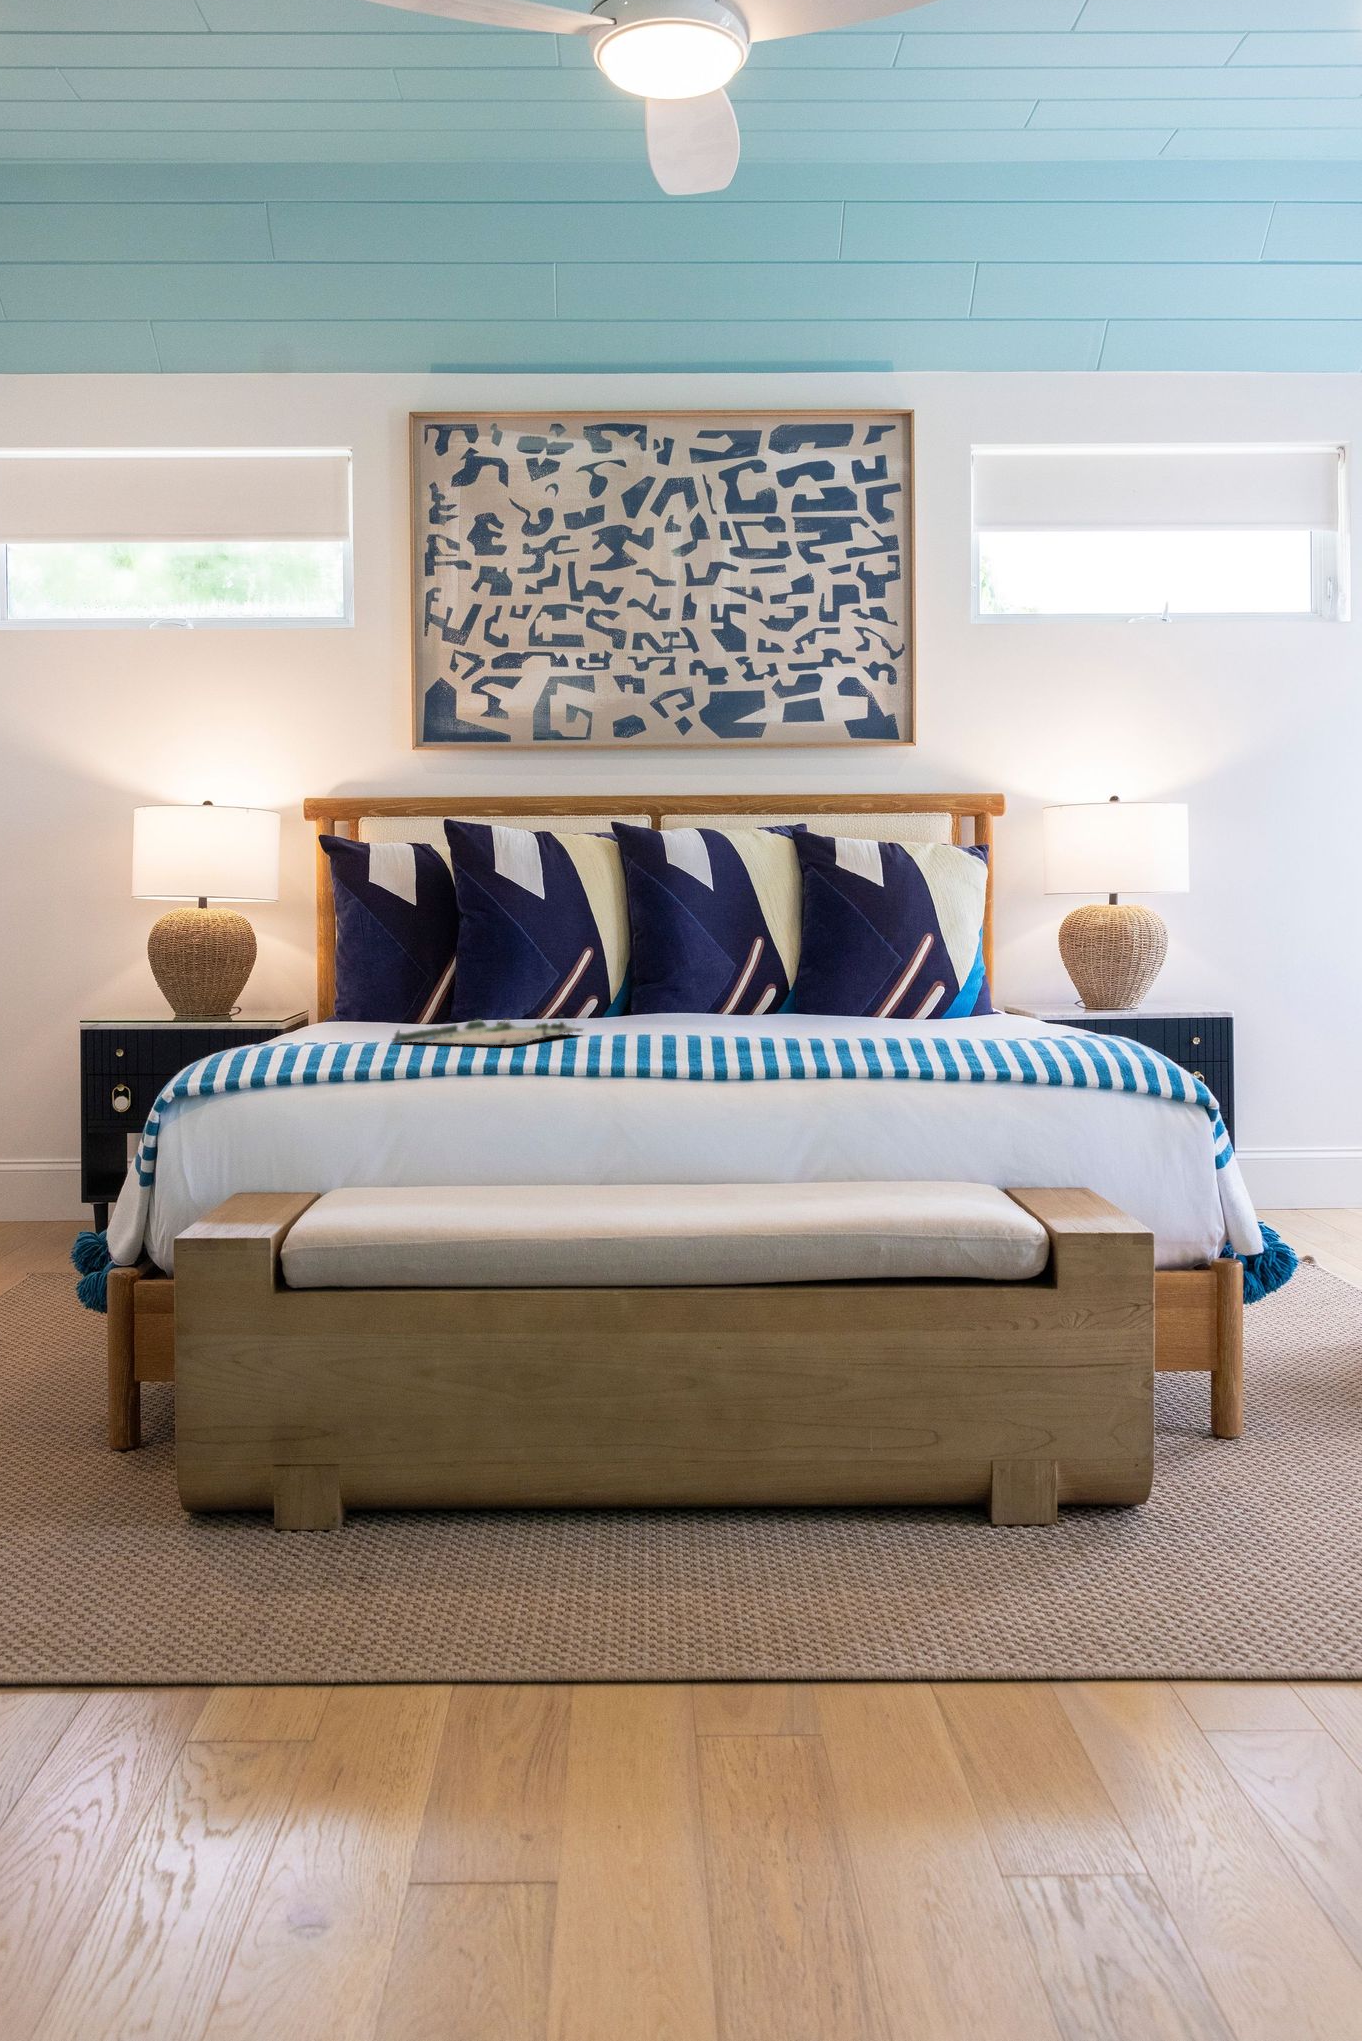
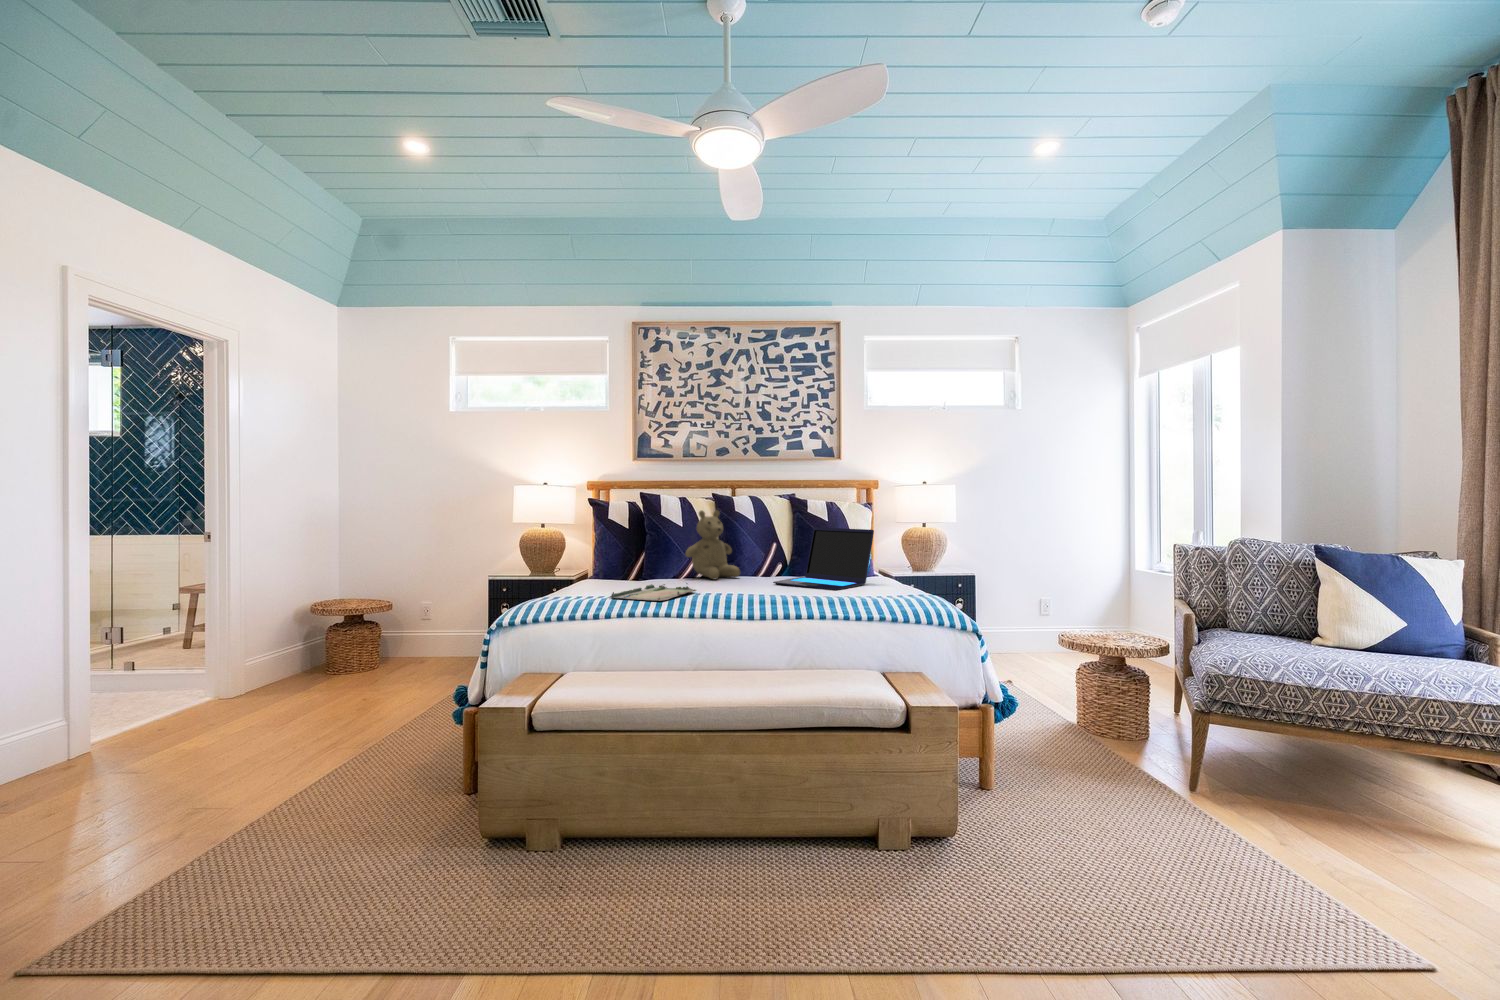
teddy bear: none [550,858,679,1017] -> present [686,510,740,579]
laptop: none [755,895,989,1032] -> present [773,527,874,590]

